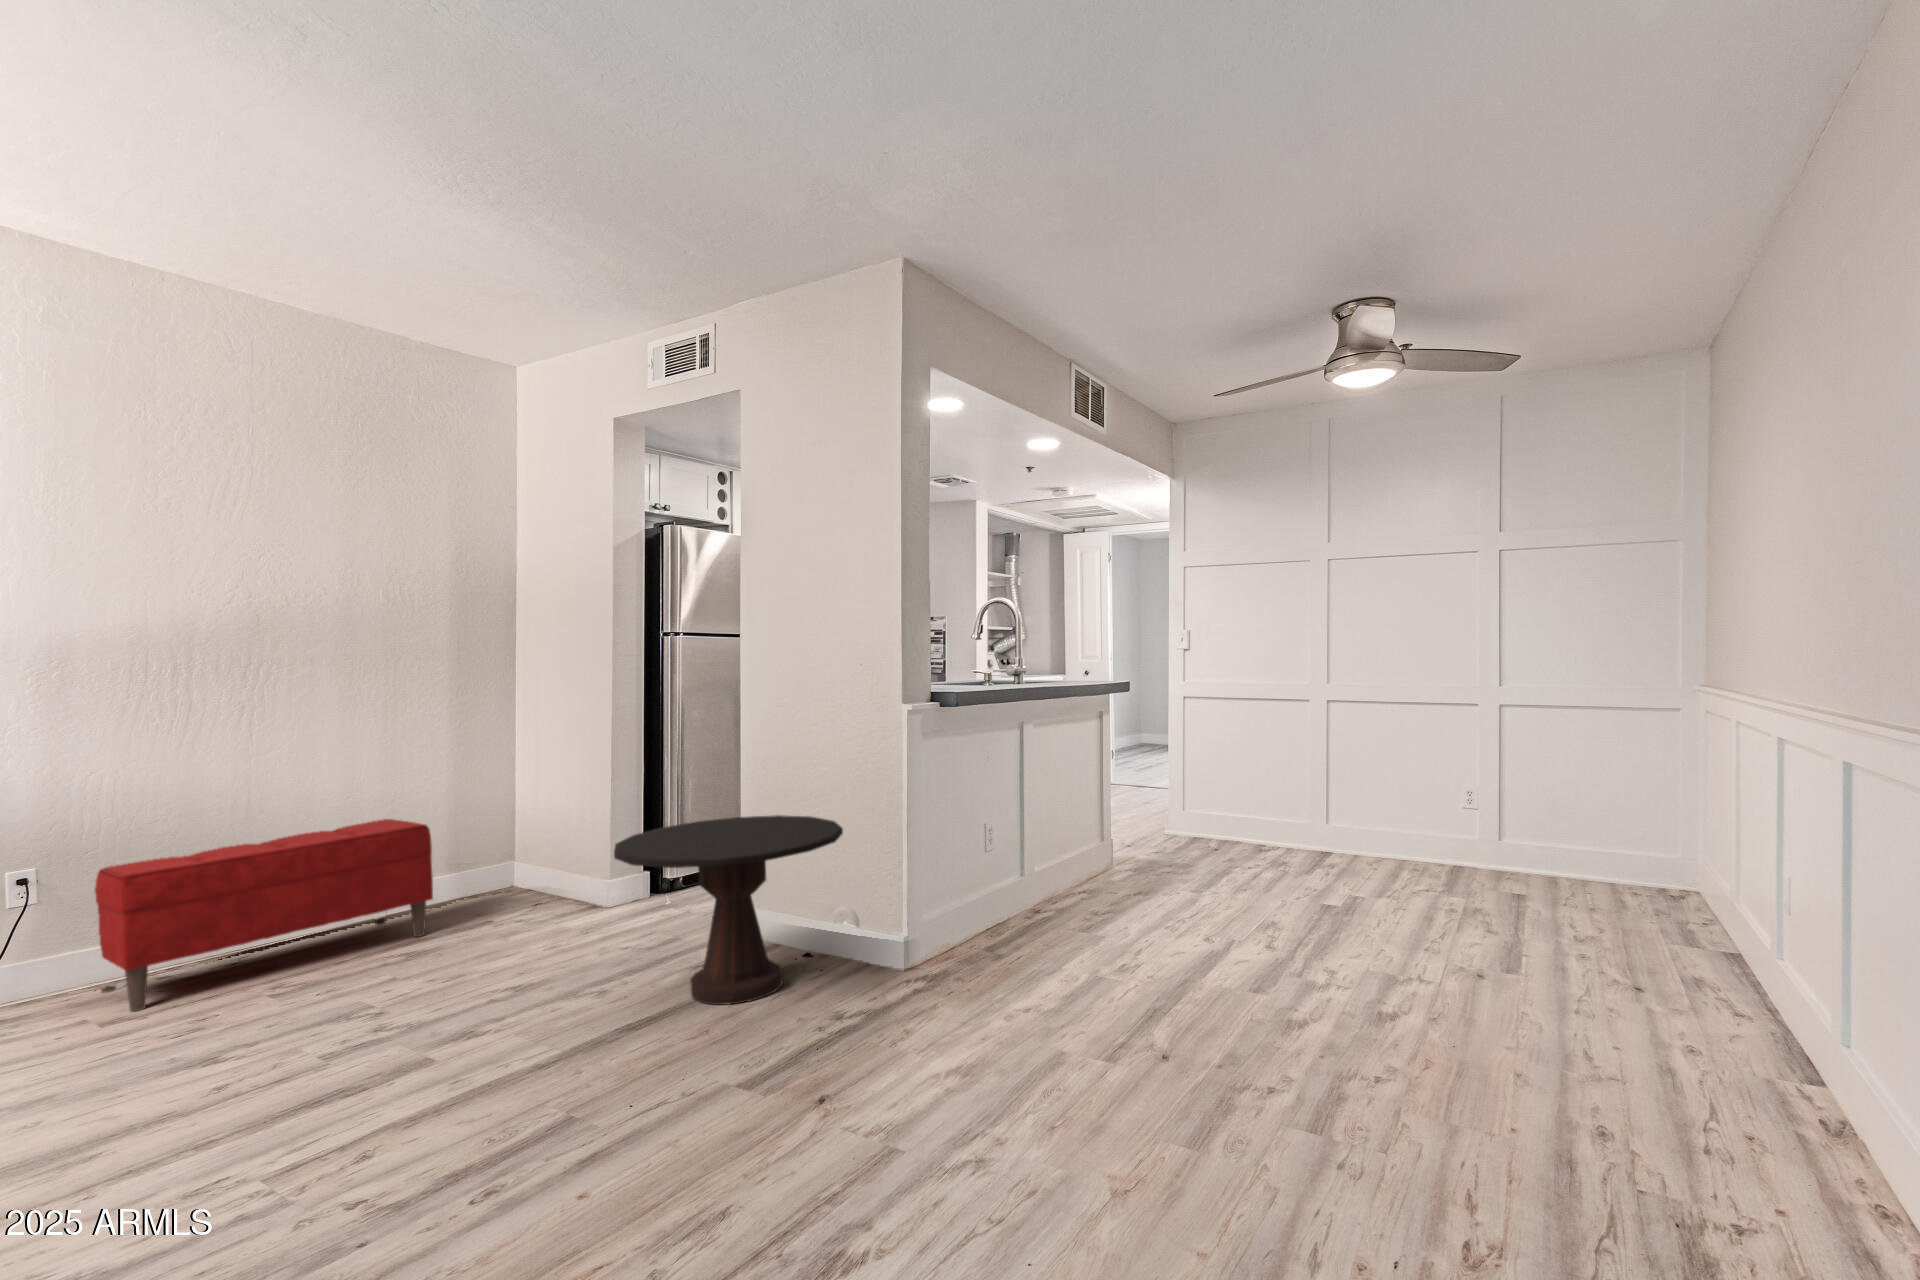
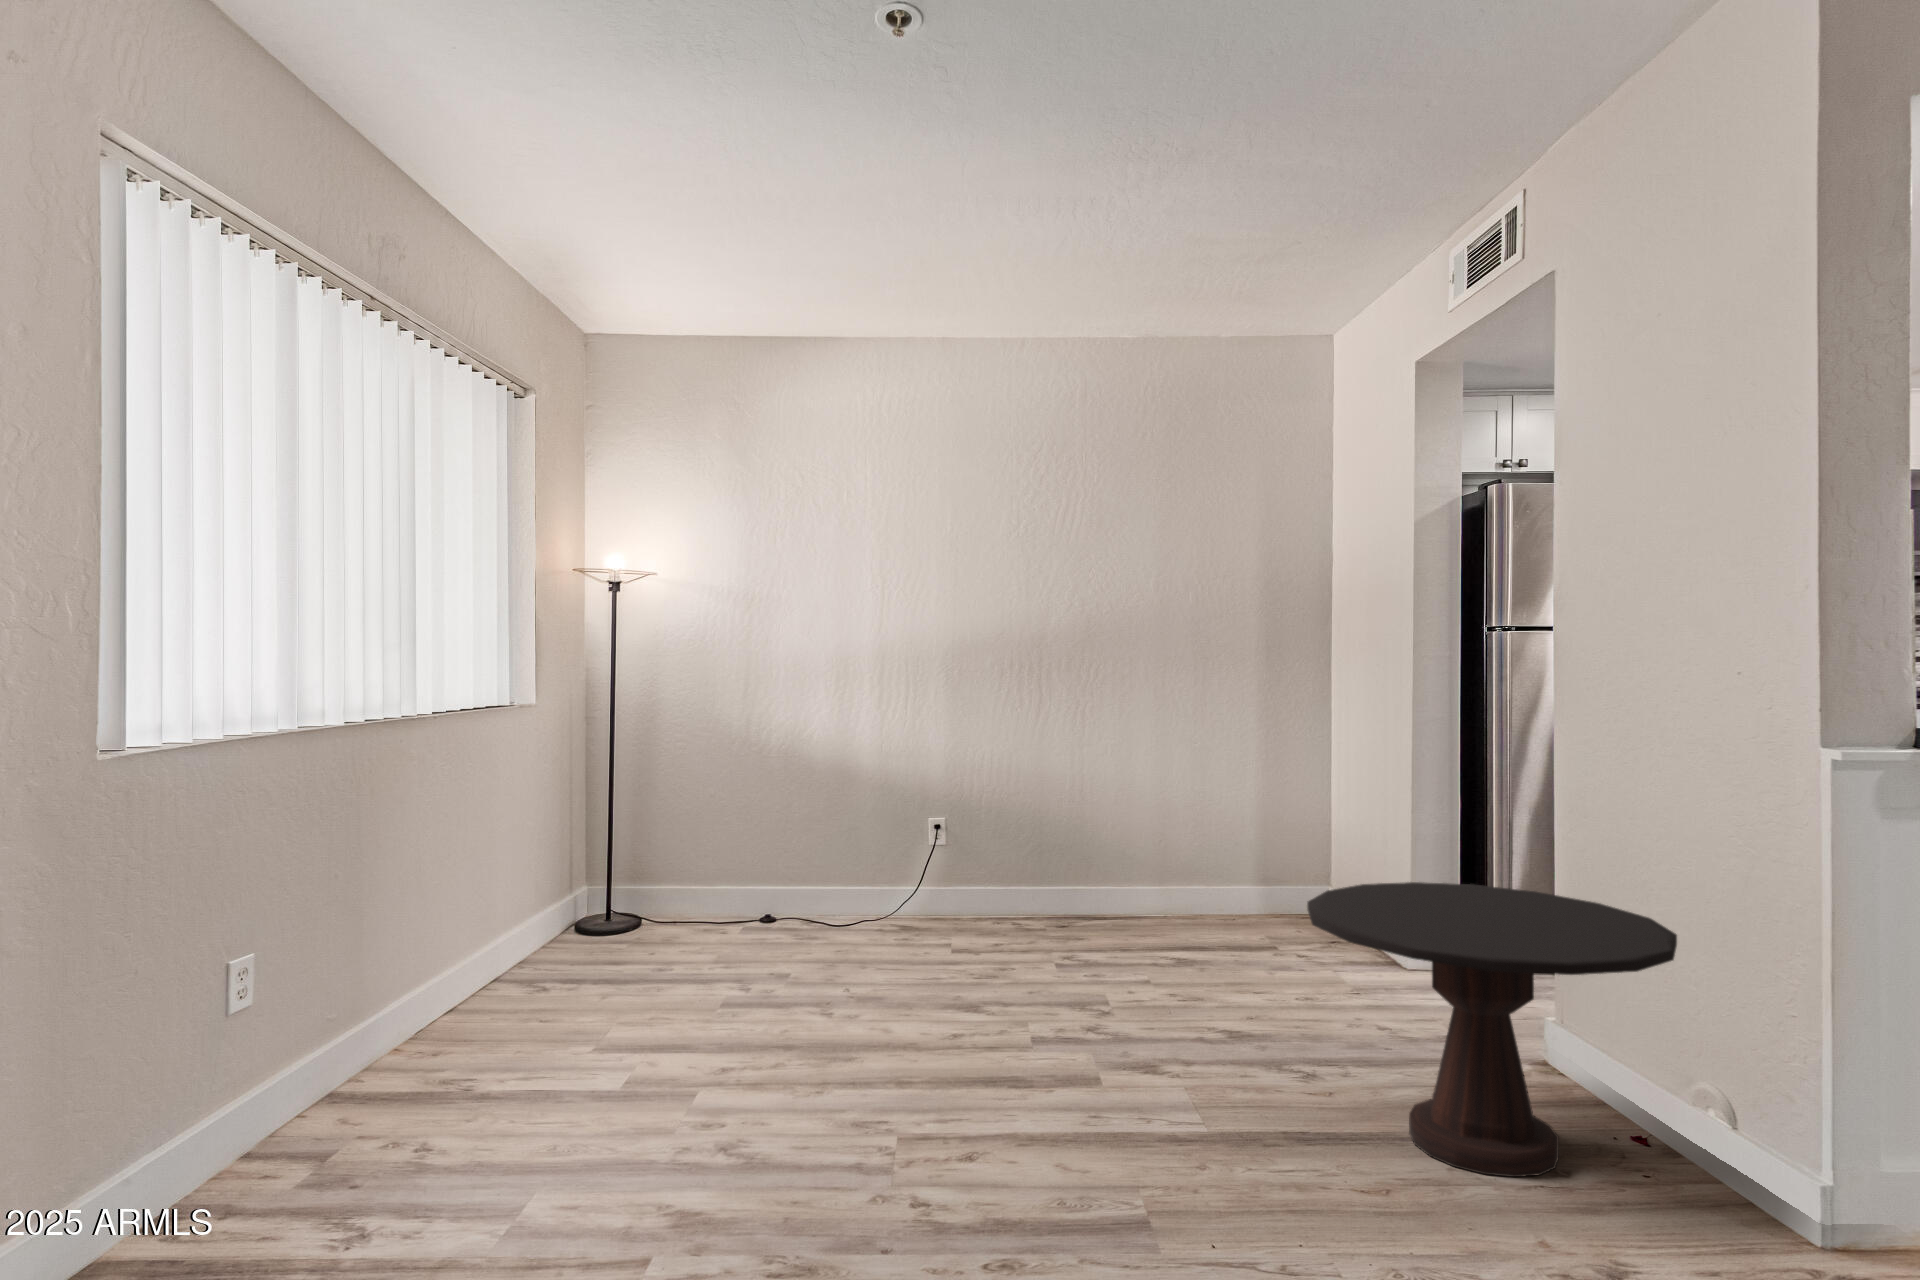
bench: present [95,819,433,1012] -> none [952,804,1217,944]

